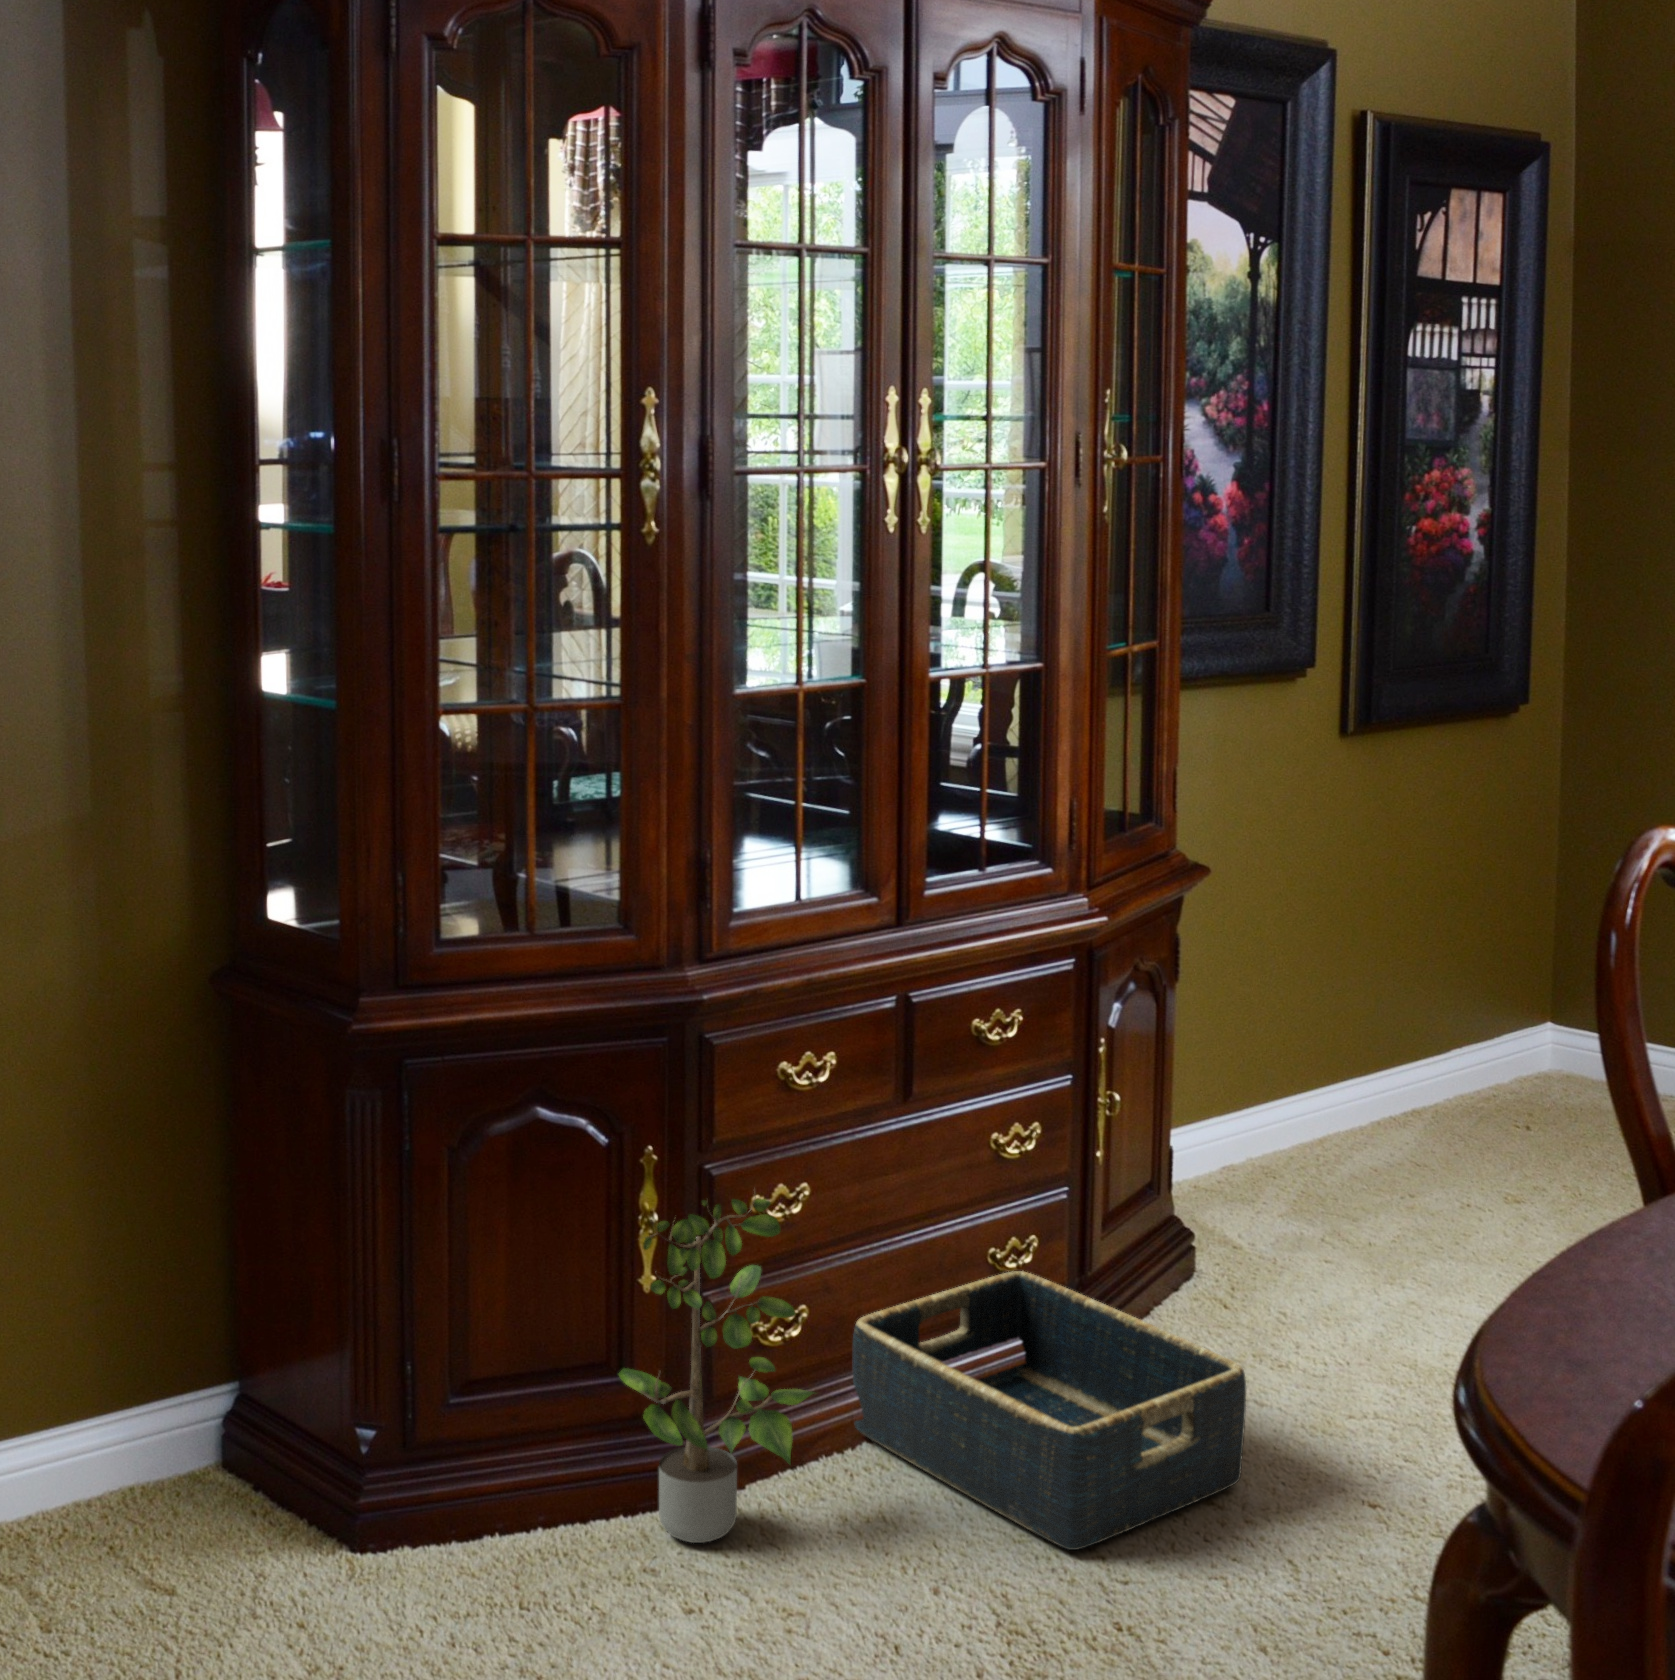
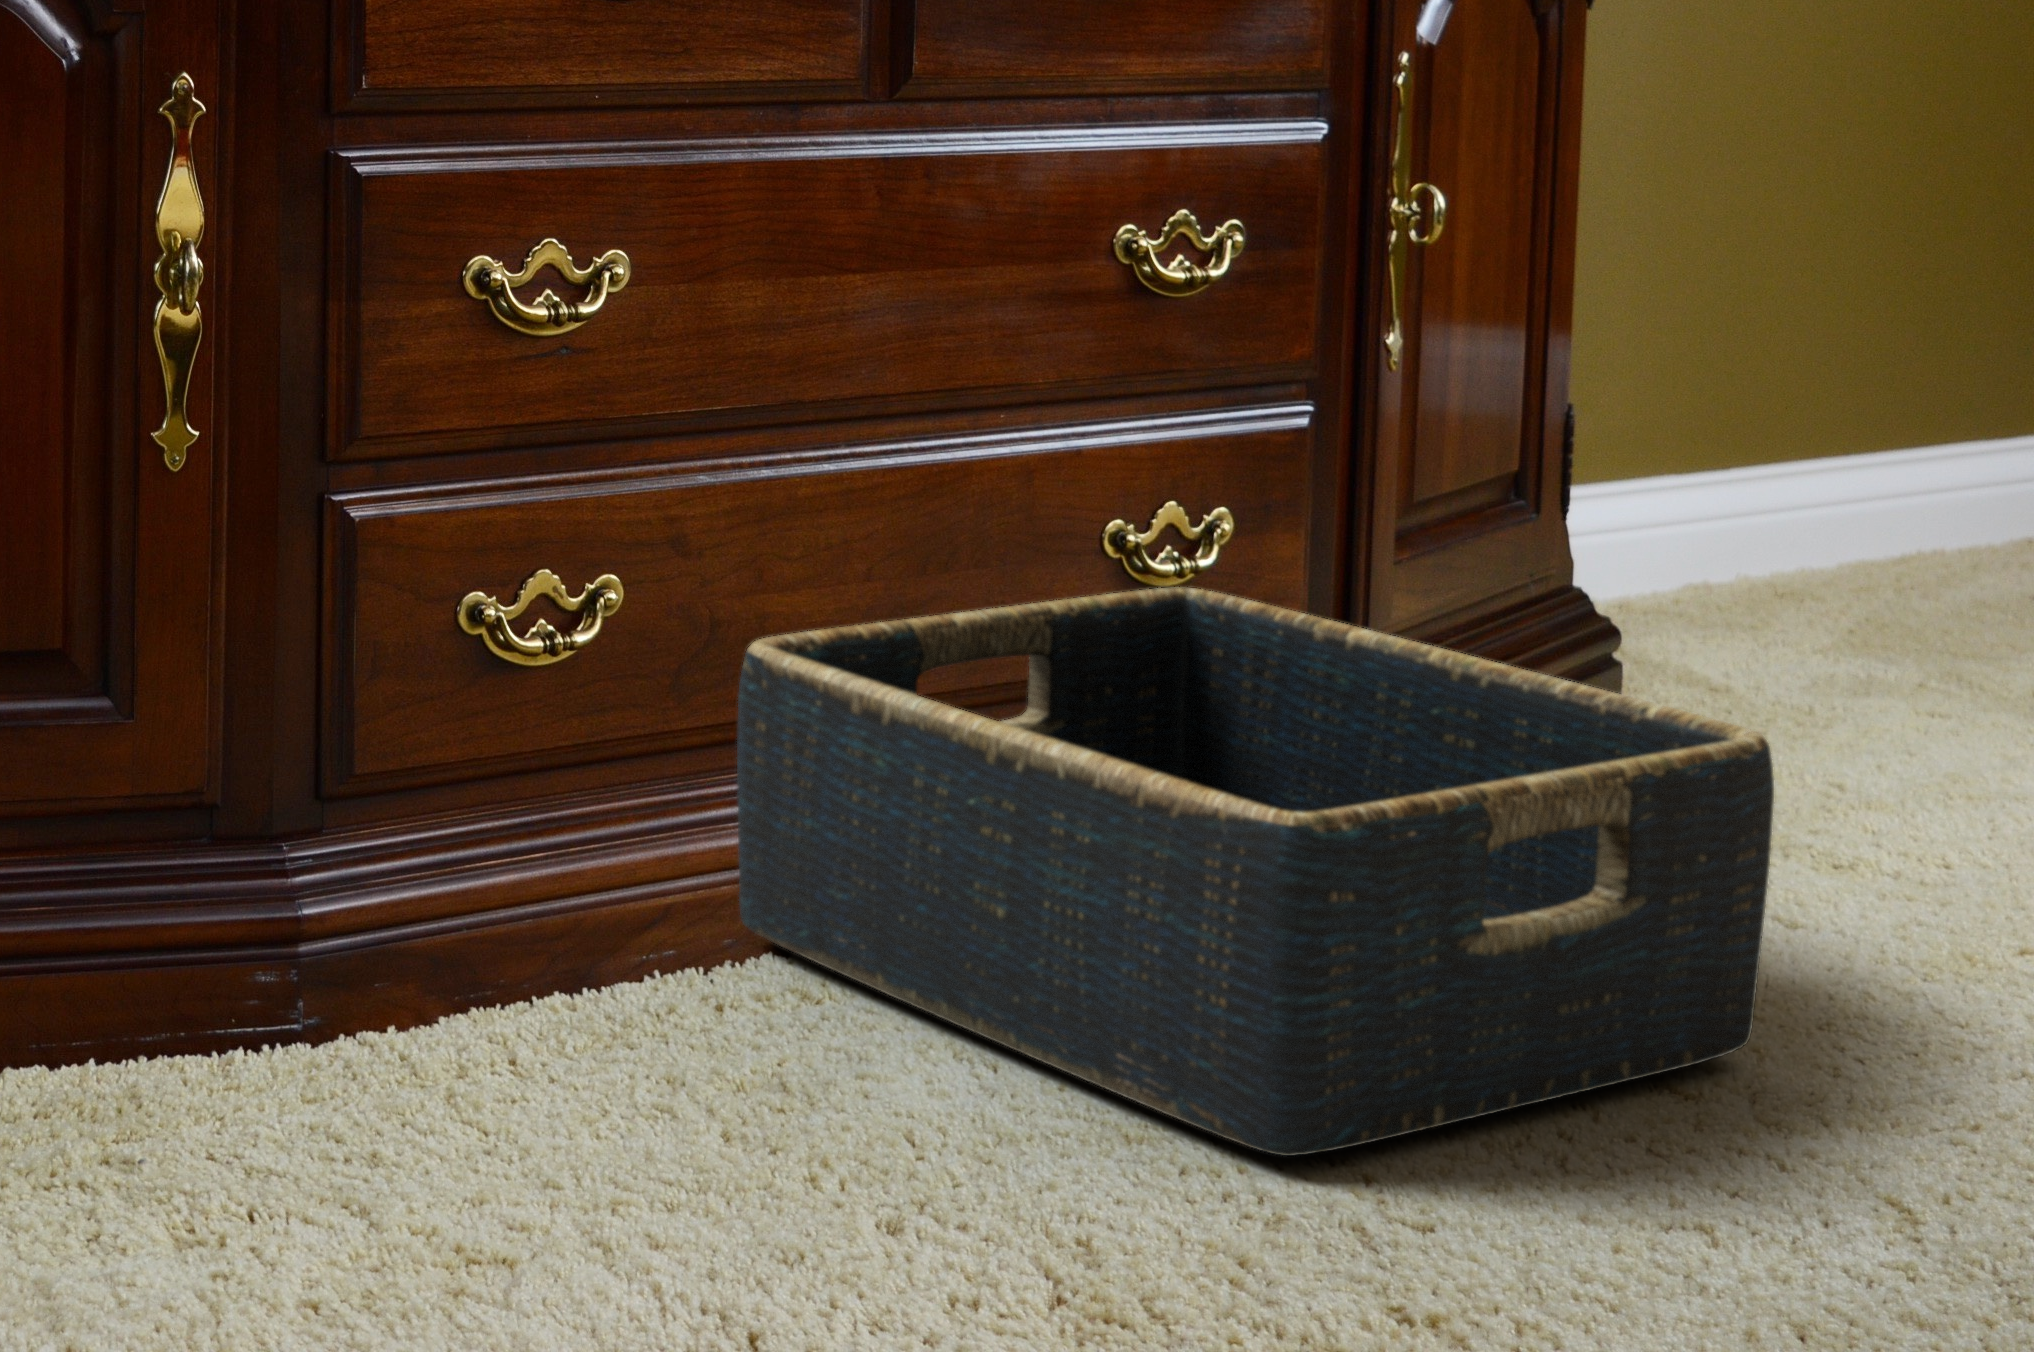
potted plant: present [619,1199,816,1543] -> none [67,165,618,1113]

